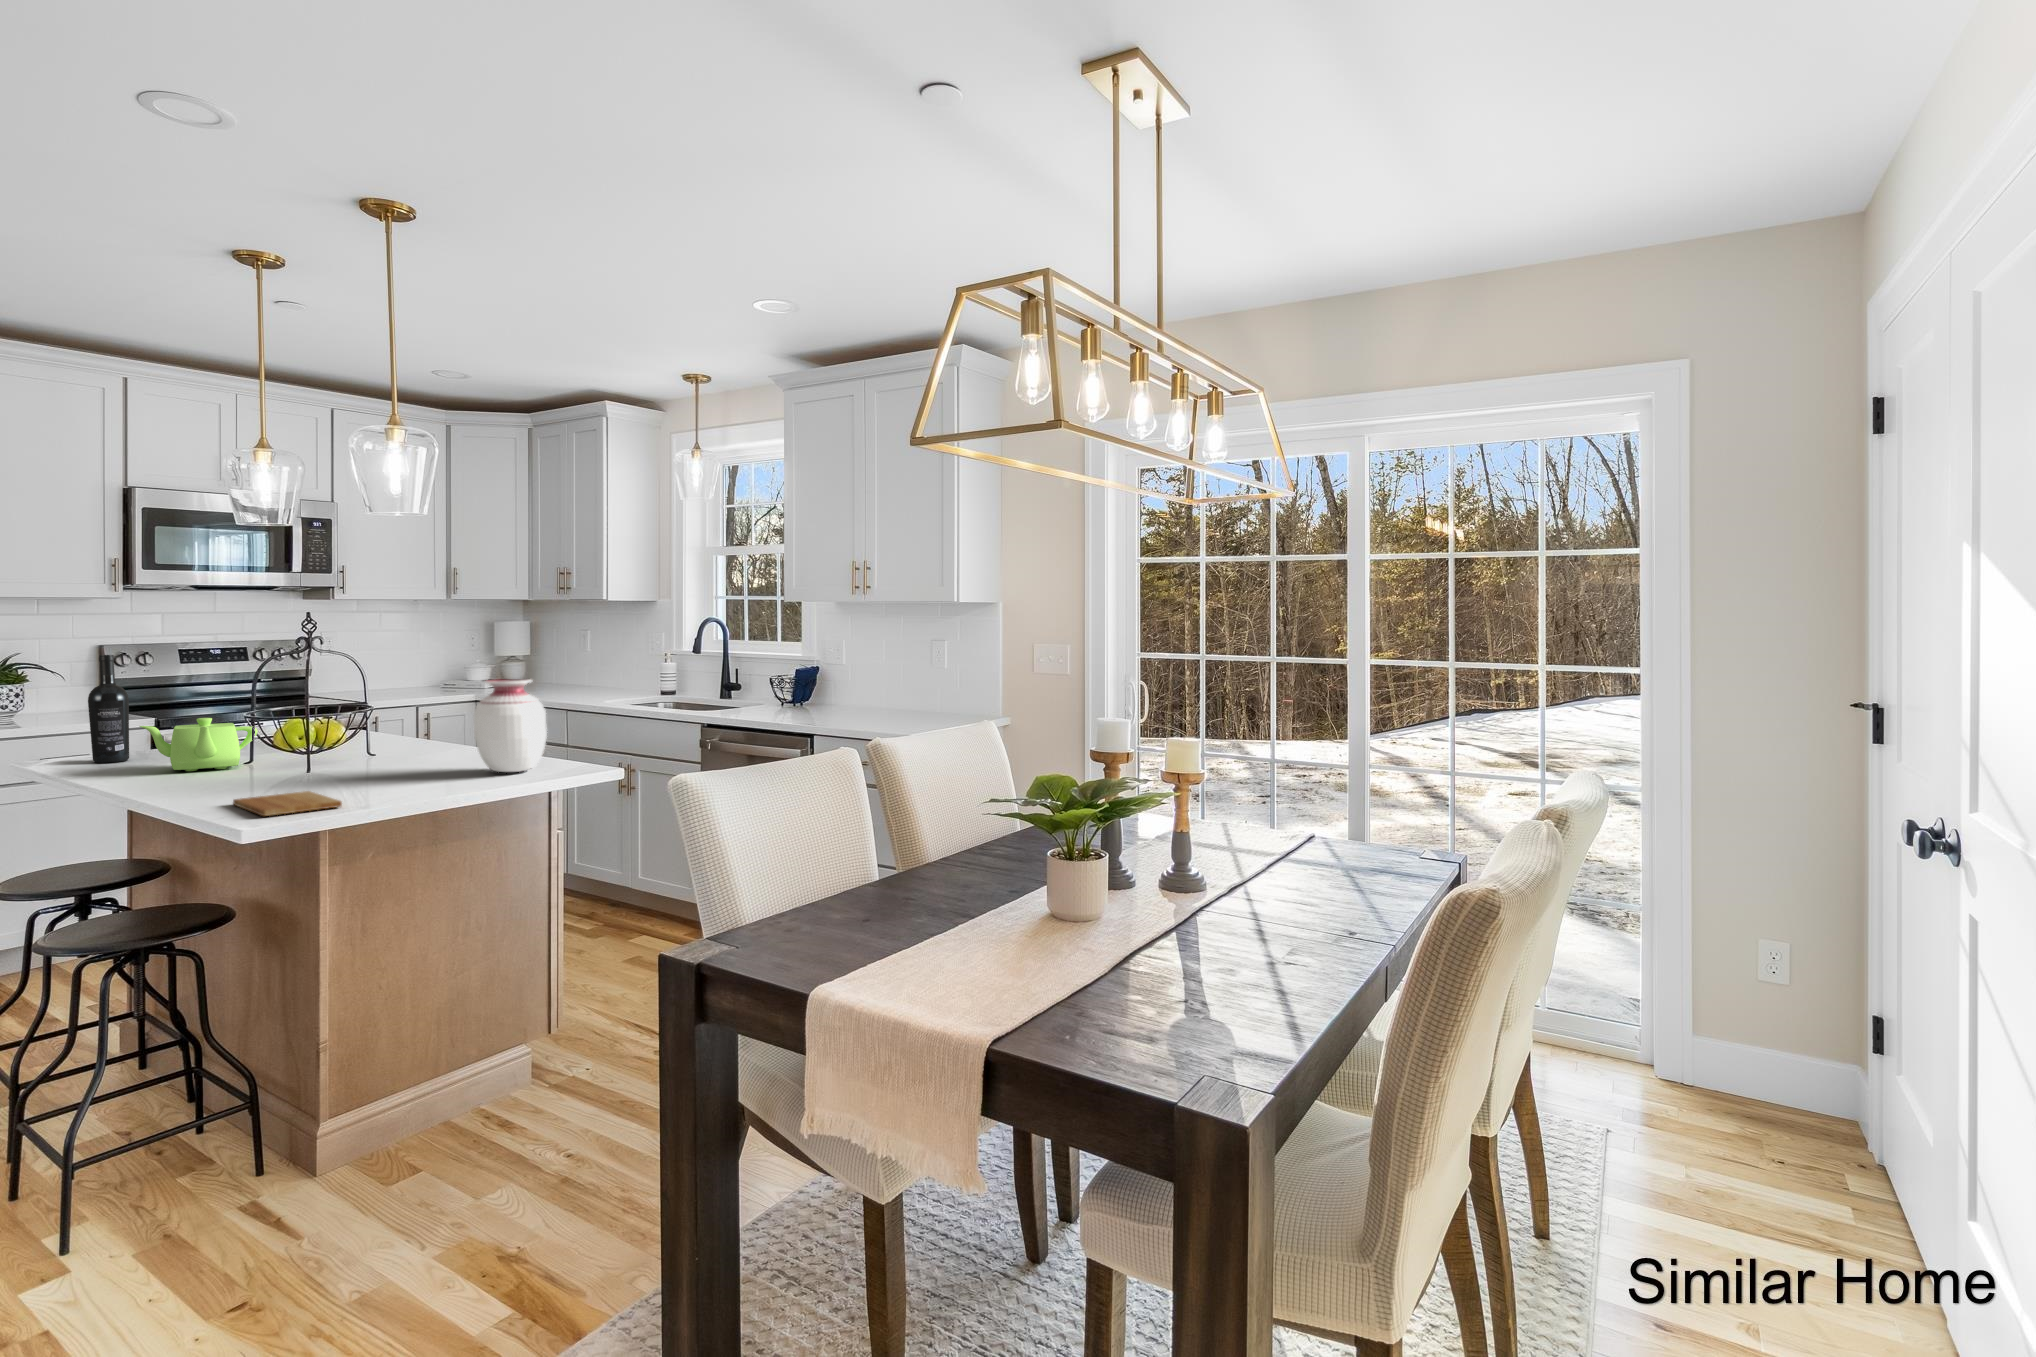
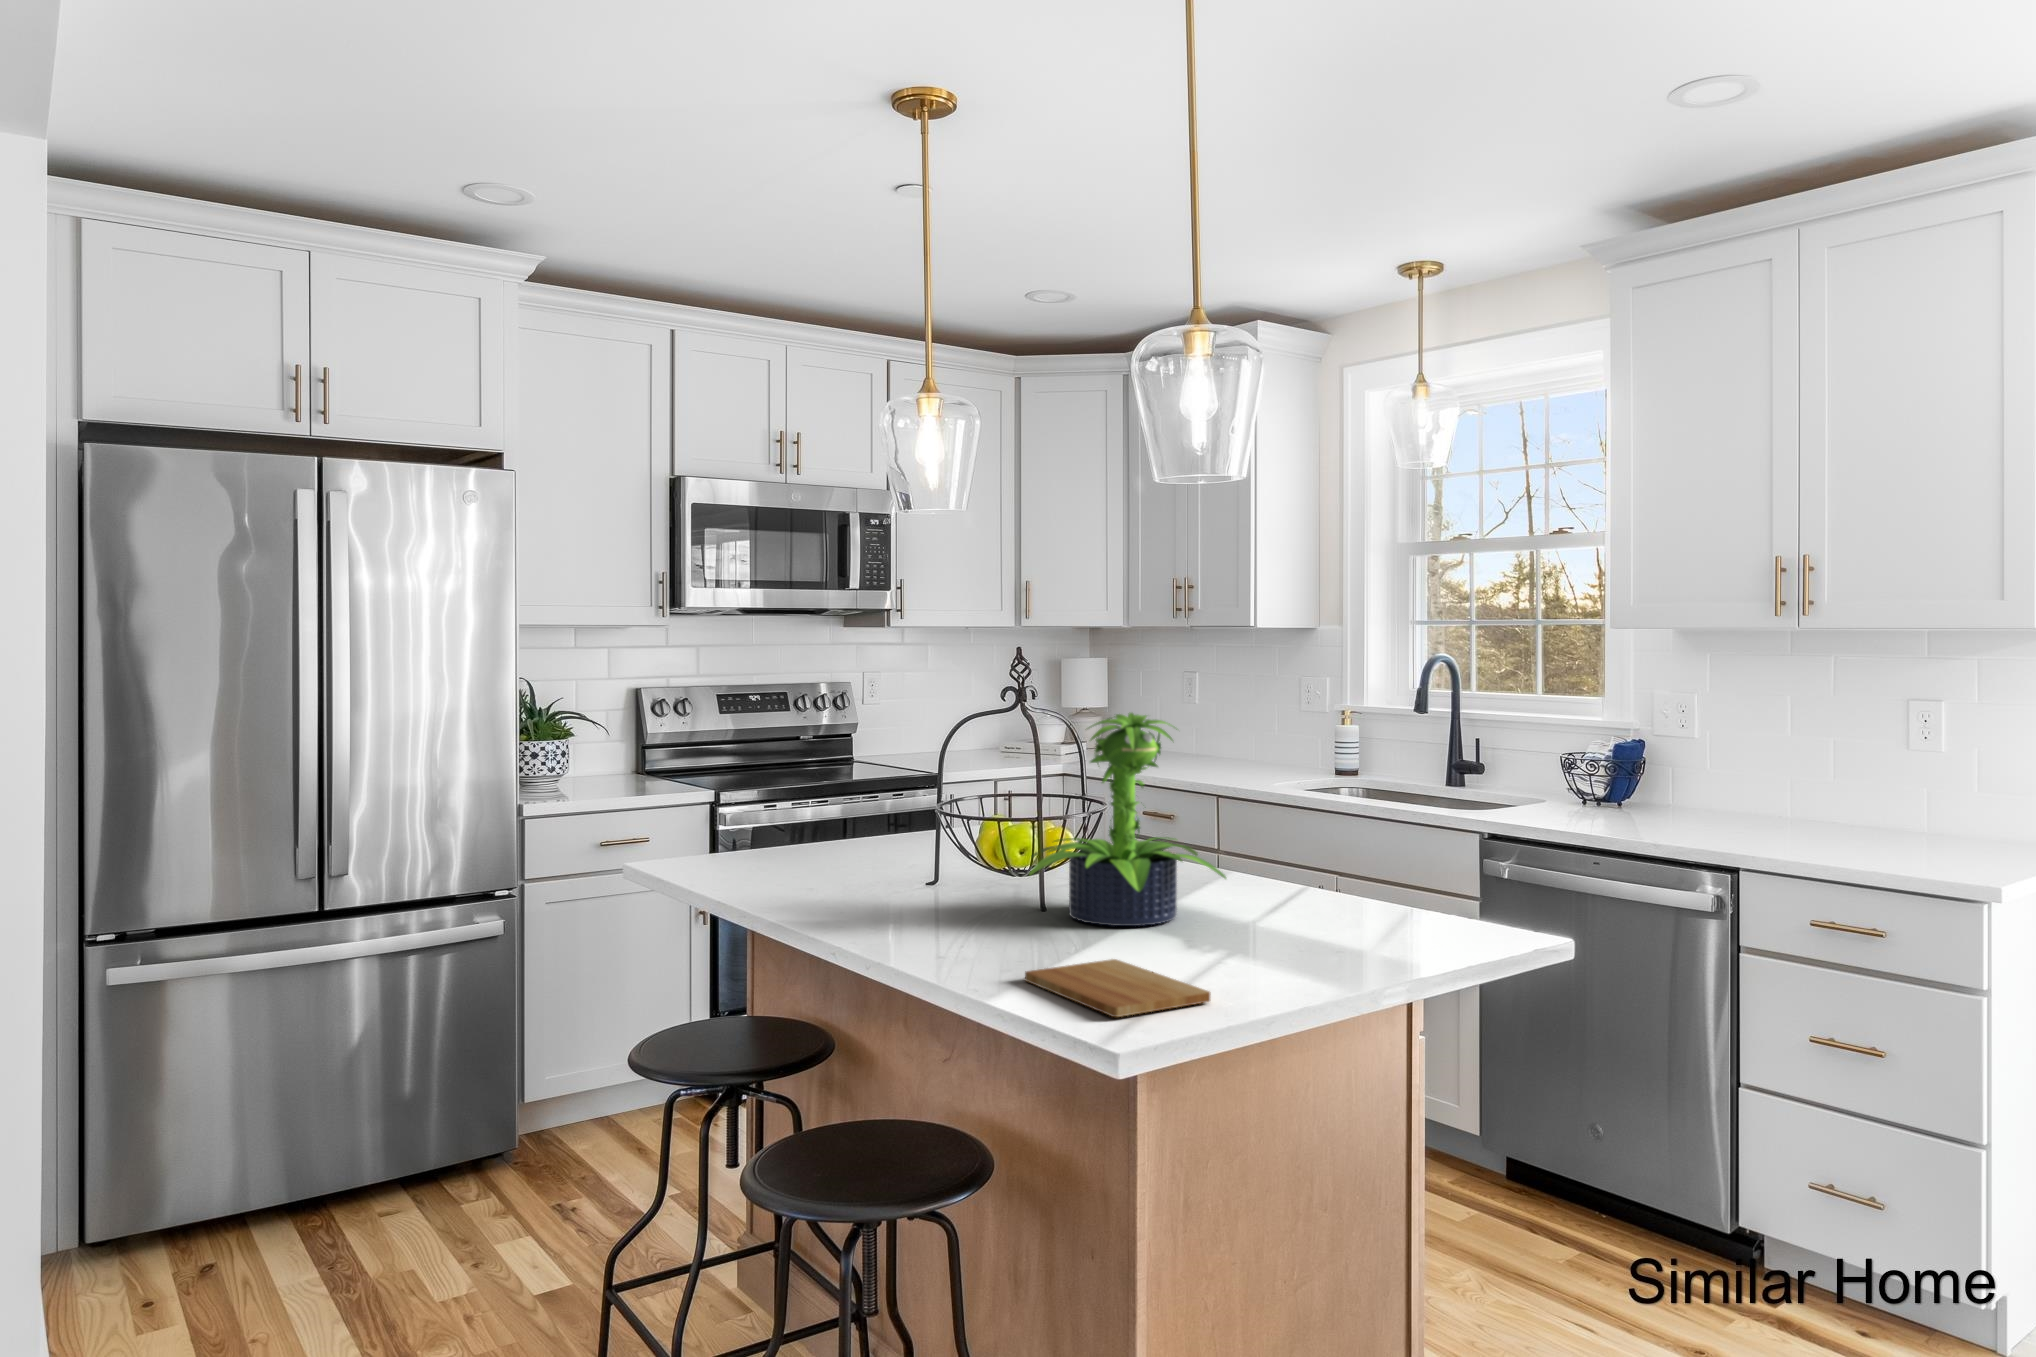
potted plant: none [282,649,424,777] -> present [1029,713,1226,926]
wine bottle: present [88,655,129,763] -> none [722,712,767,872]
vase: present [473,679,547,772] -> none [1309,766,1427,932]
teapot: present [140,718,258,771] -> none [809,813,949,897]

